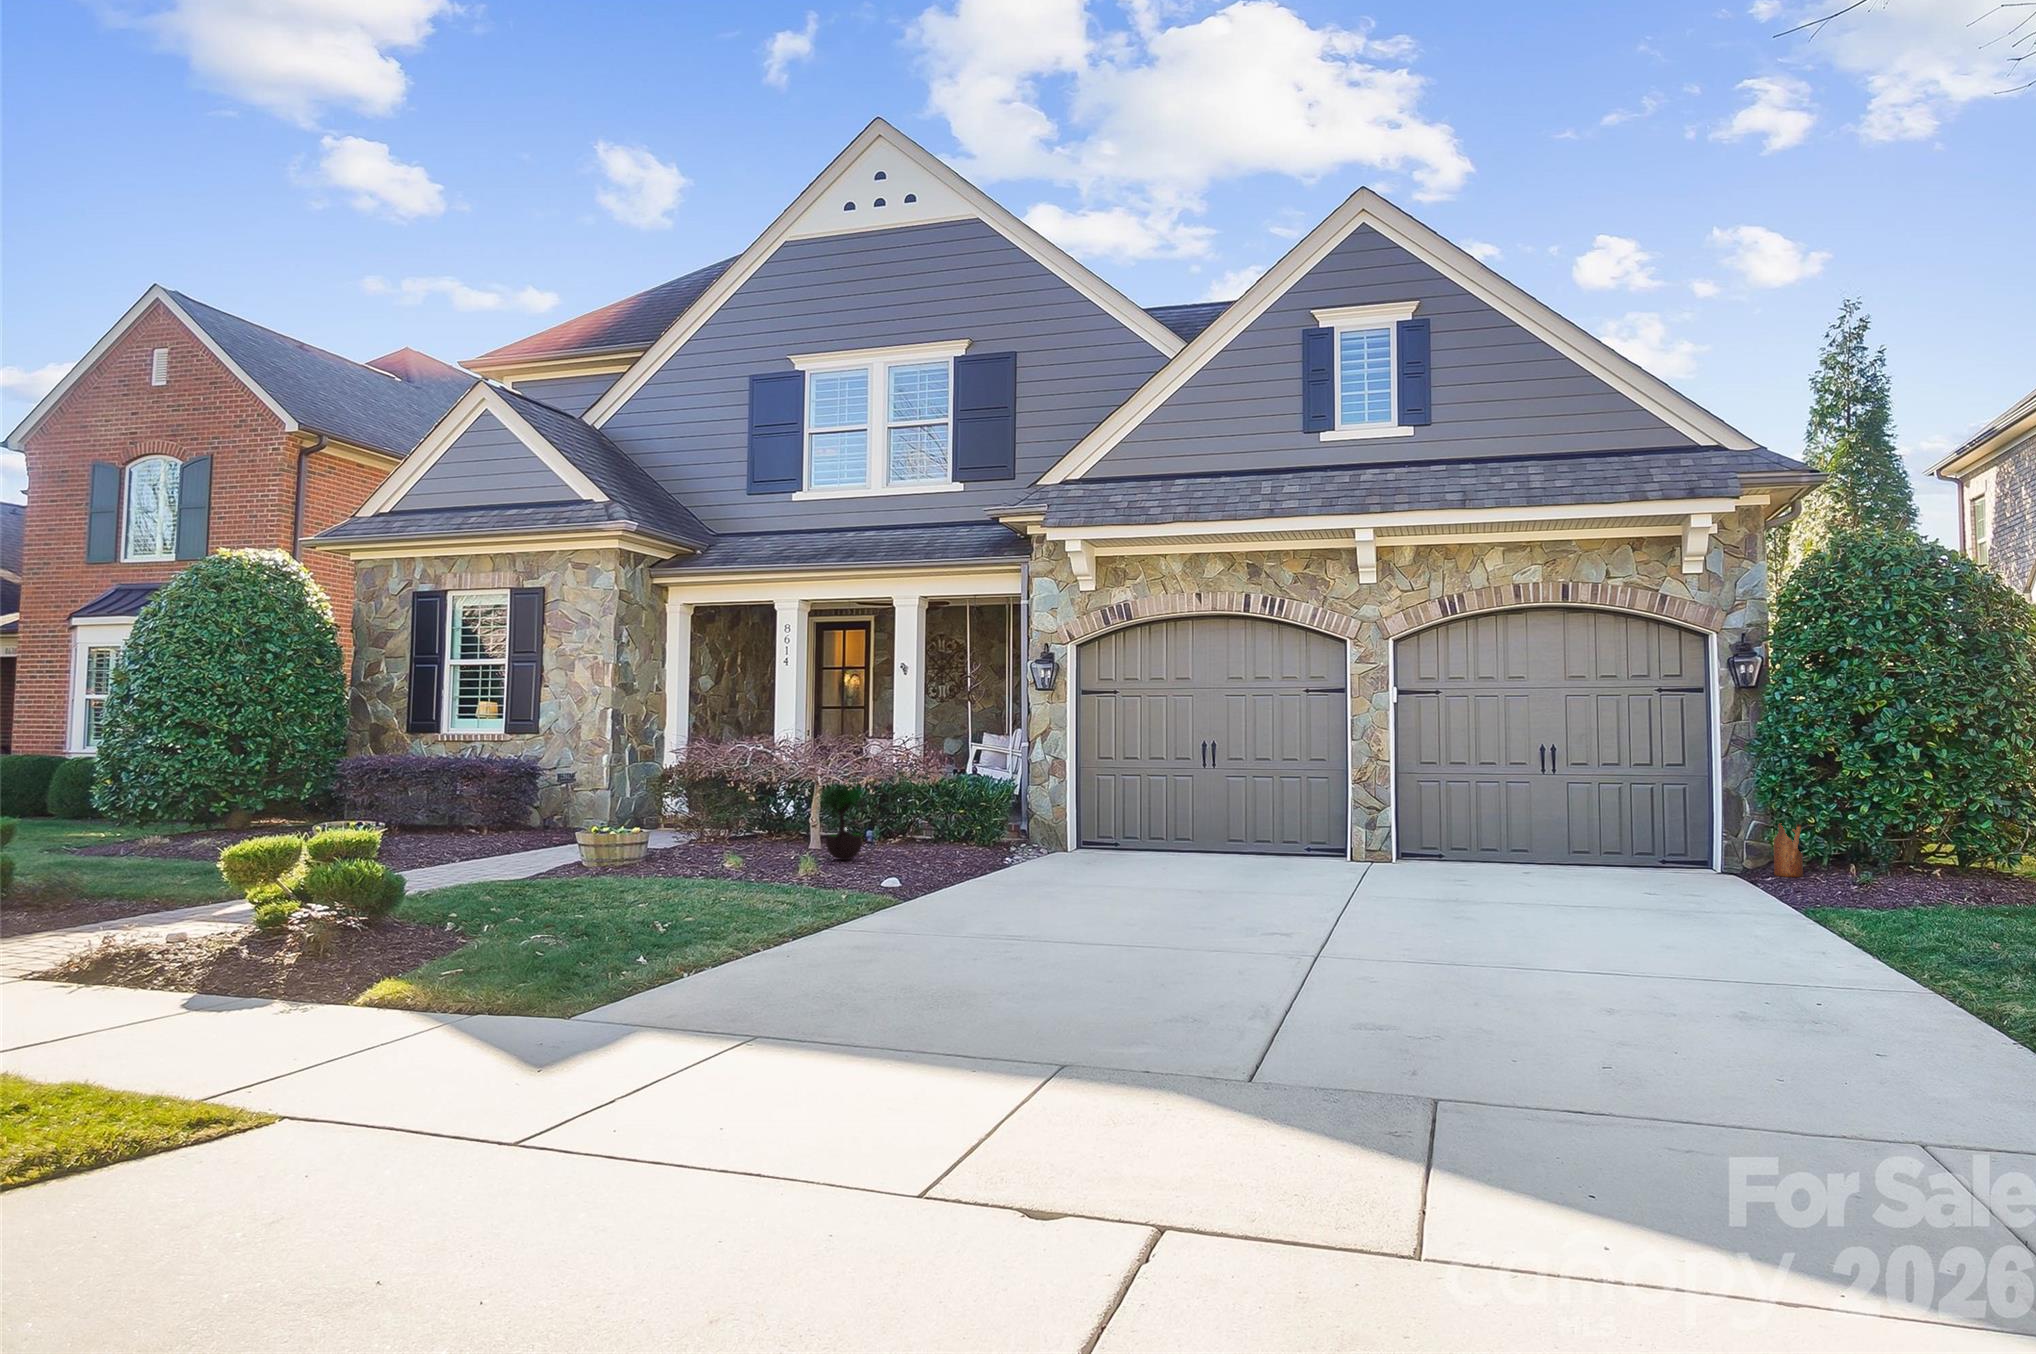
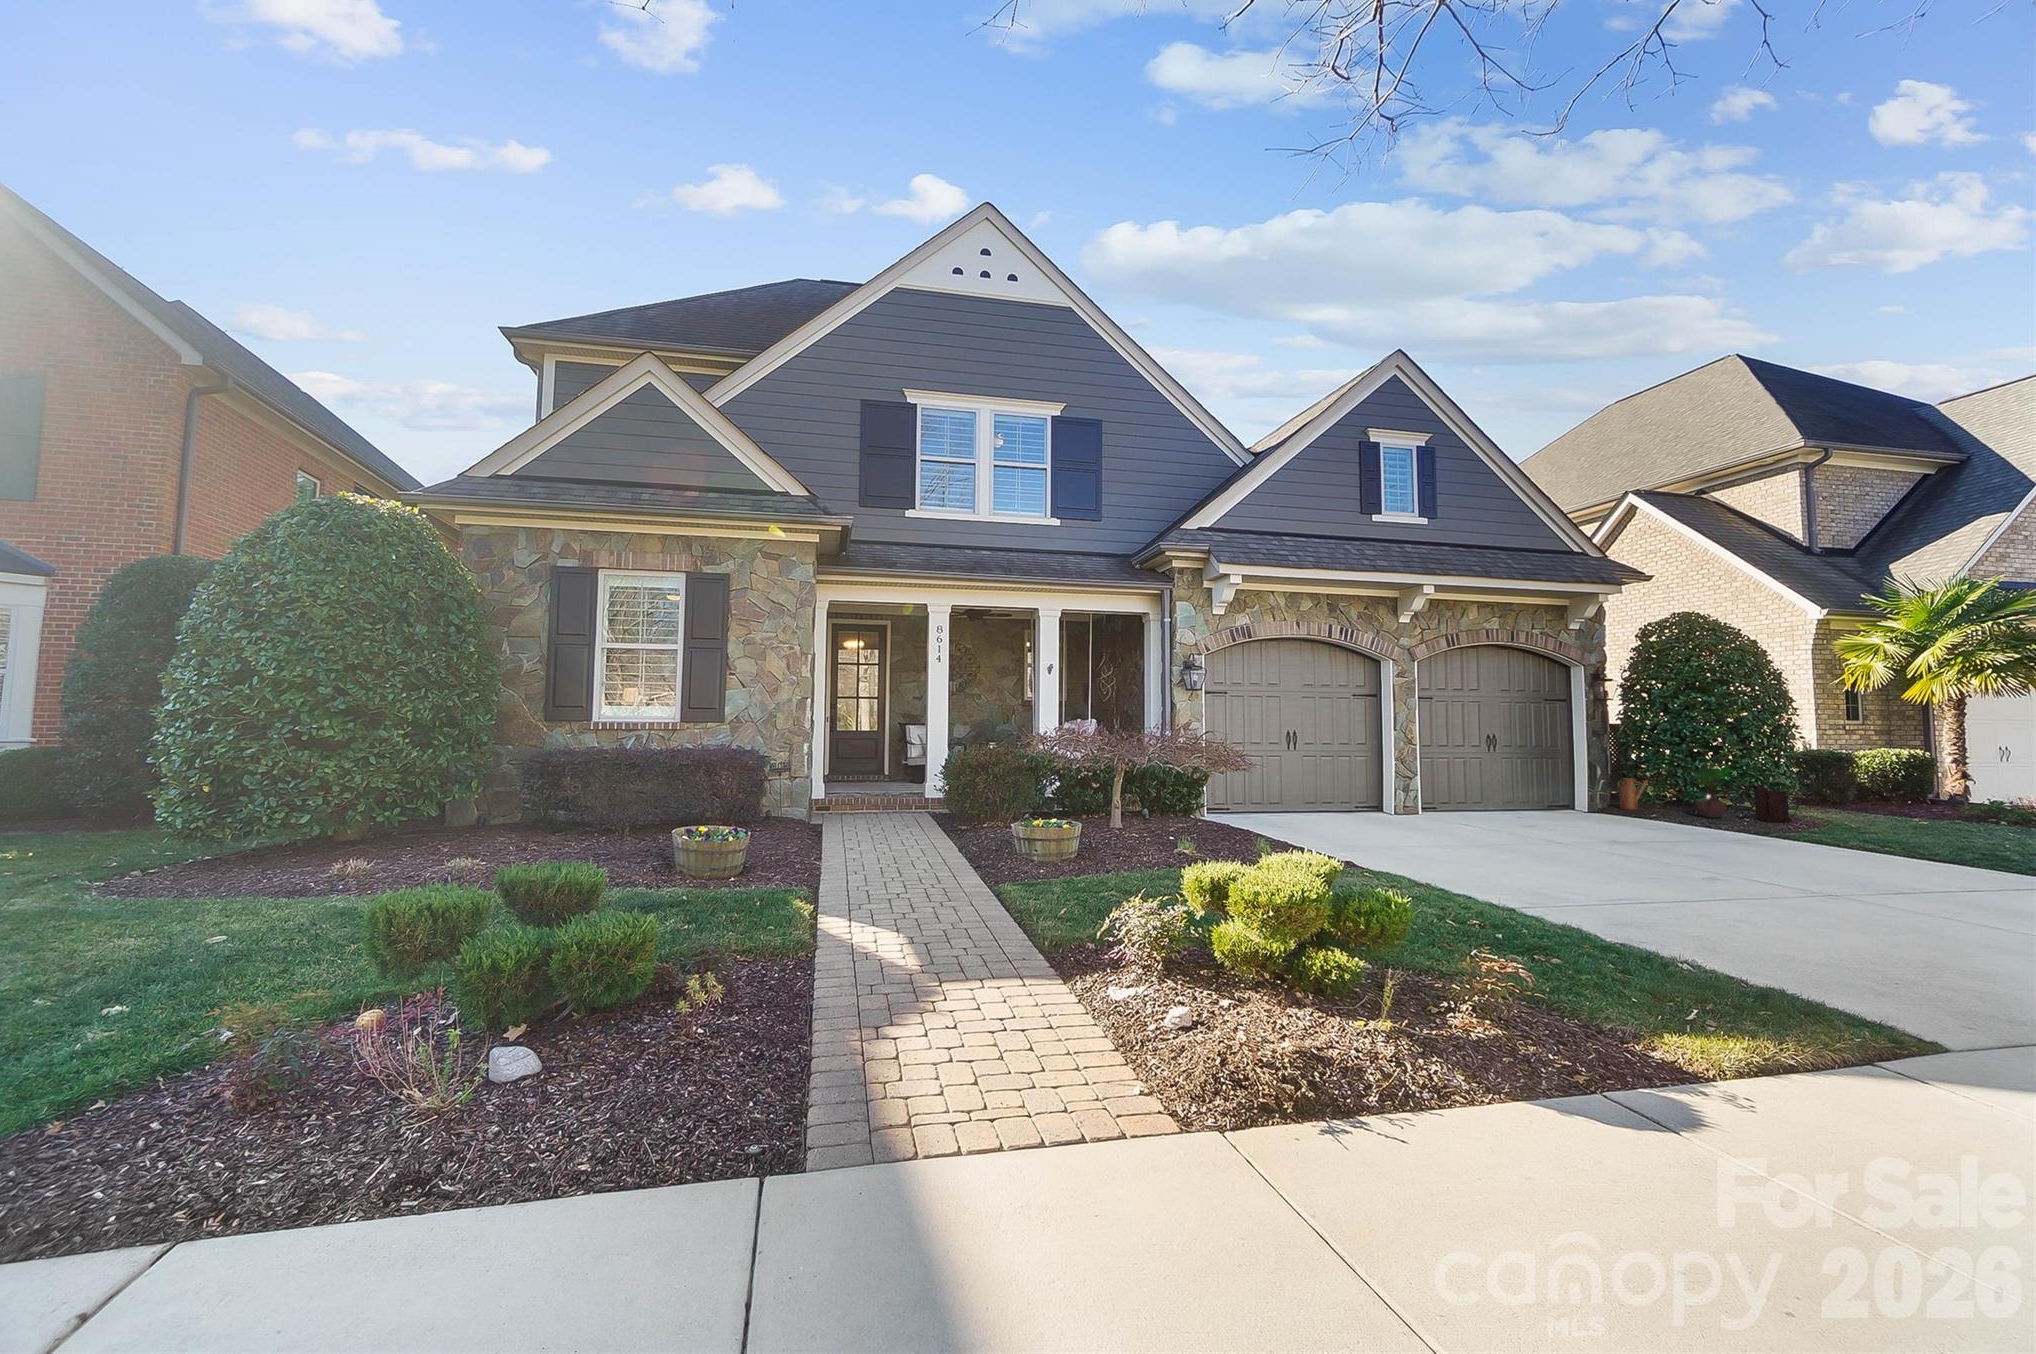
potted tree: present [820,784,863,860] -> present [1692,763,1730,818]
backpack: none [1949,839,2023,906] -> present [1754,786,1800,822]

